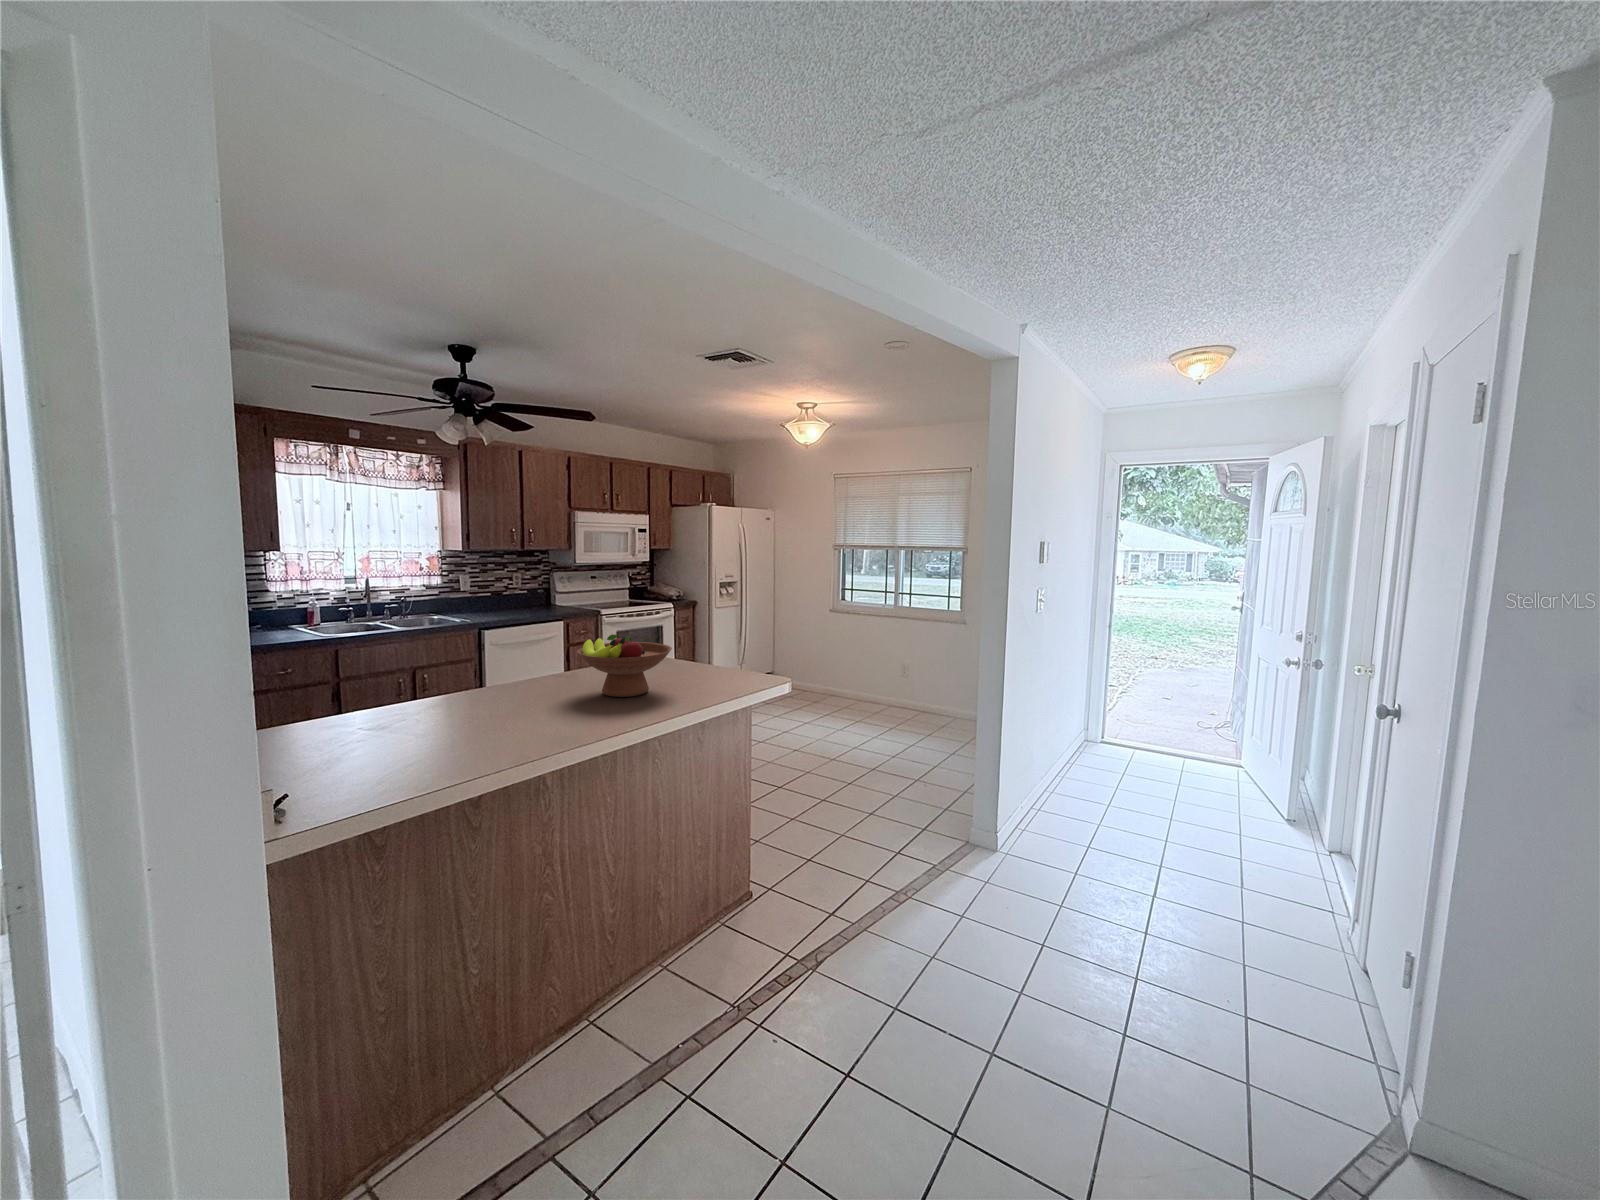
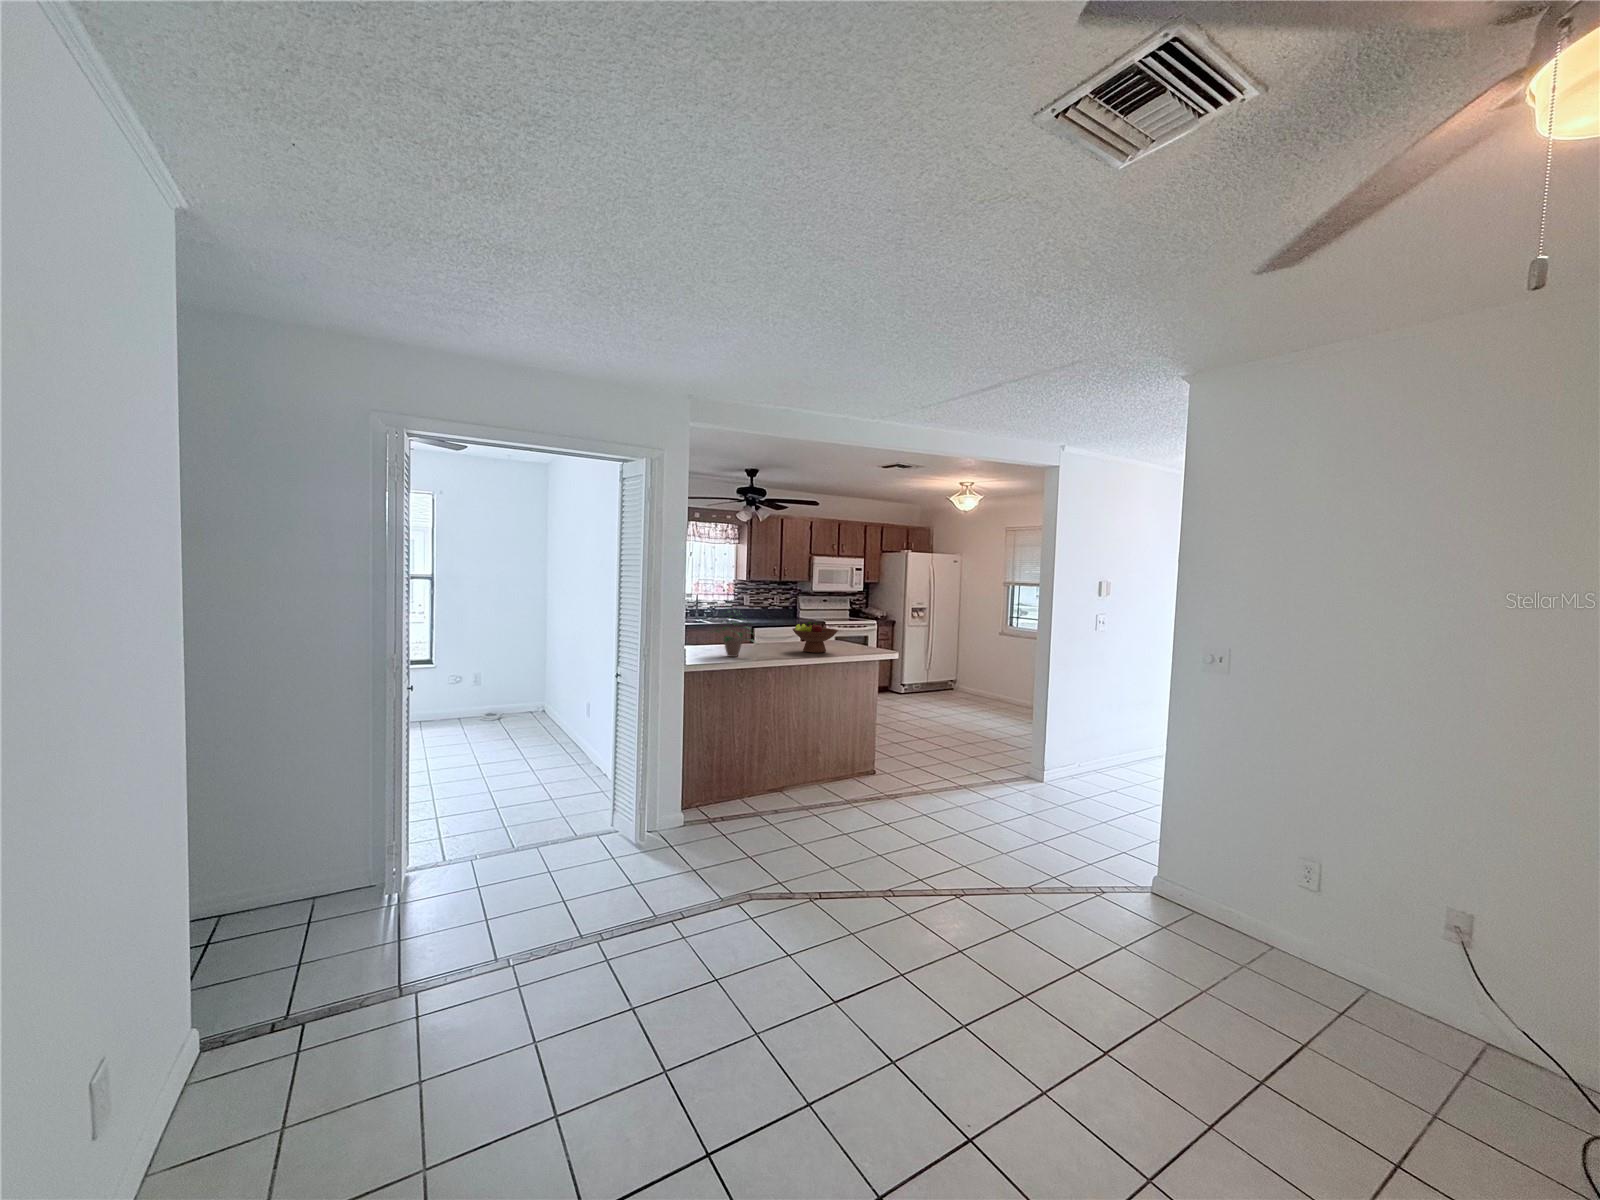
potted plant: none [364,618,510,740] -> present [715,611,756,657]

